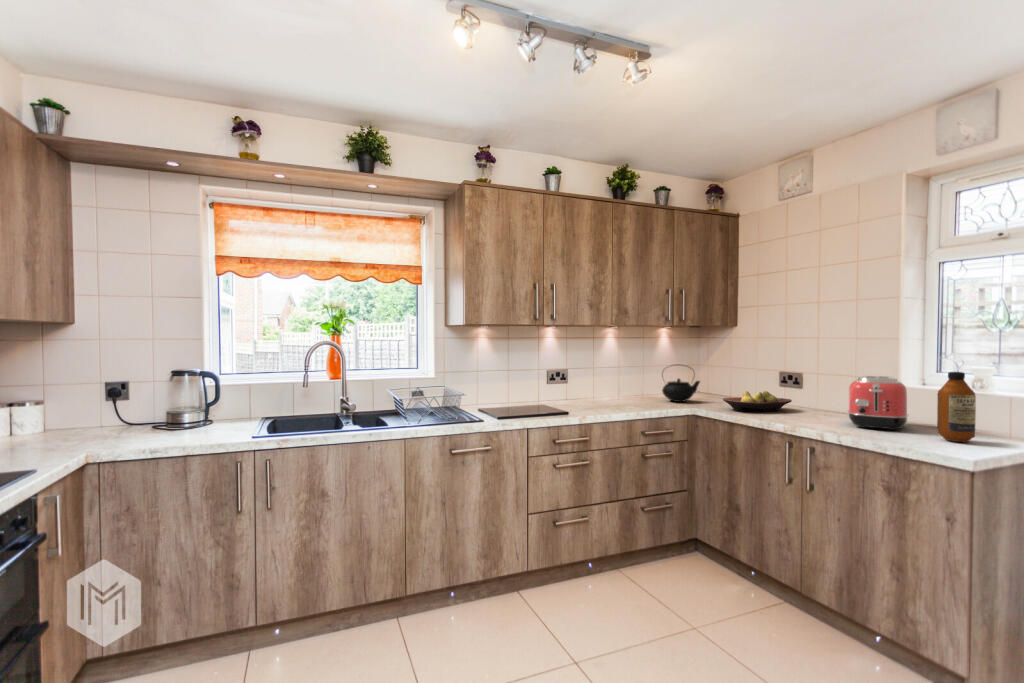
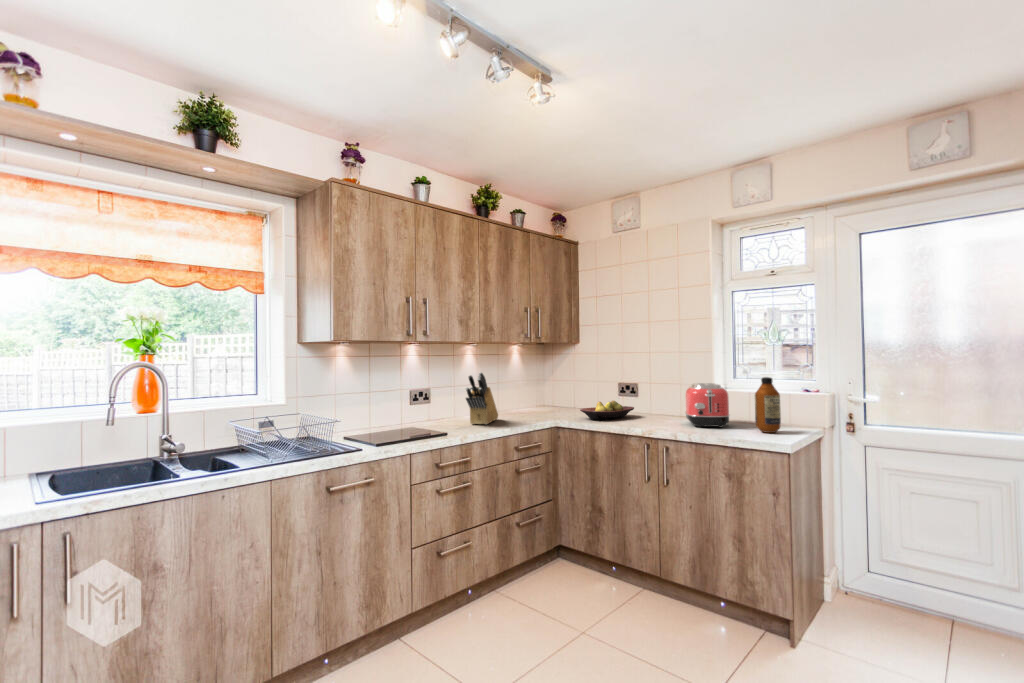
knife block: none [594,356,634,407] -> present [466,372,498,425]
teapot: present [662,365,700,402] -> none [520,379,554,415]

